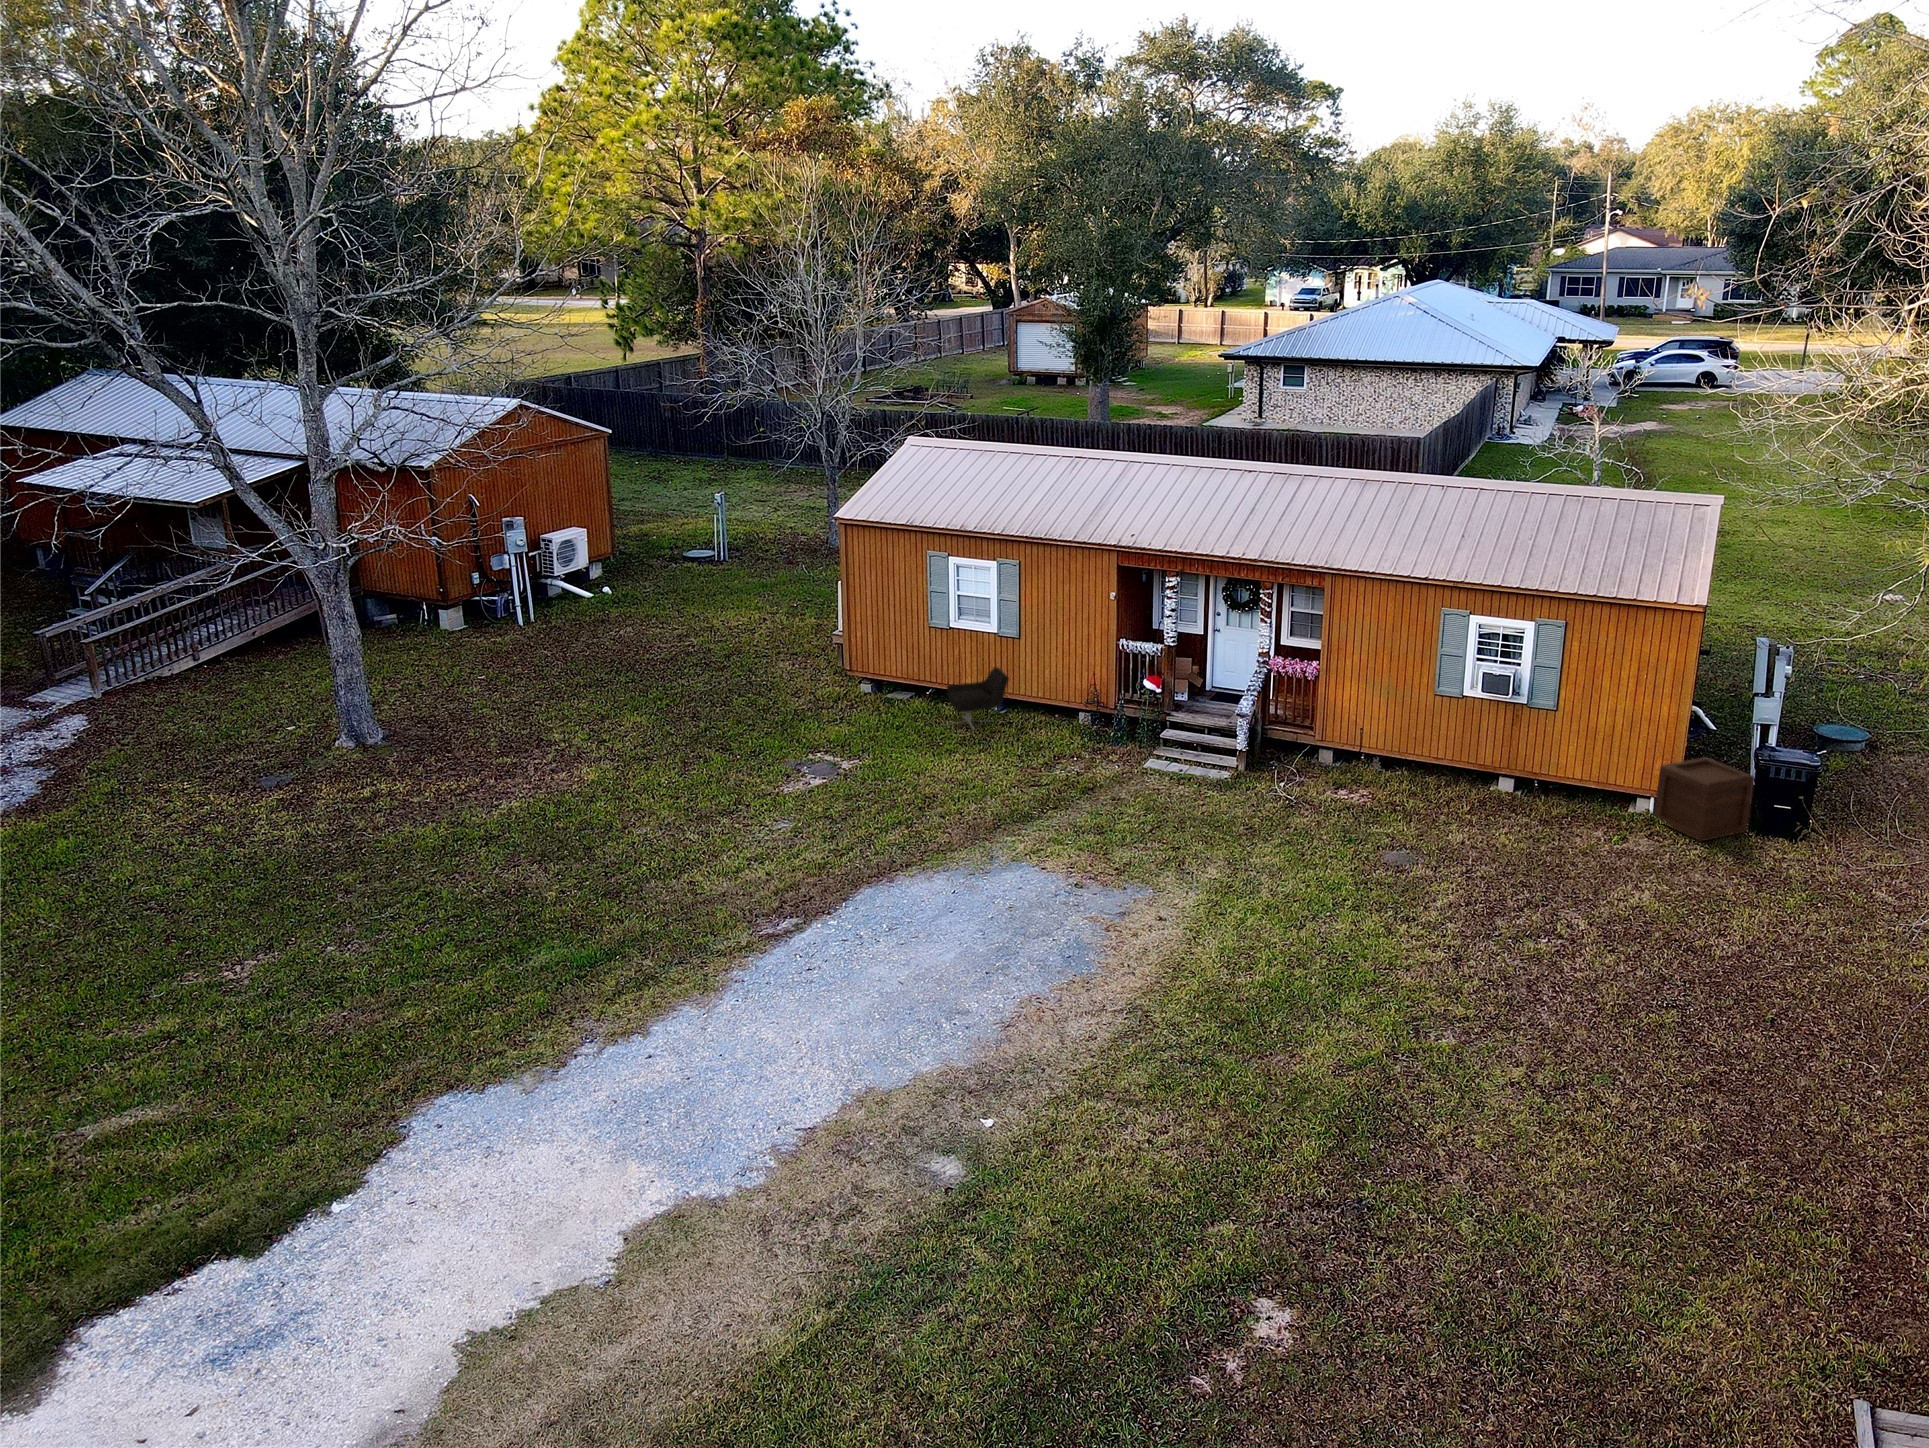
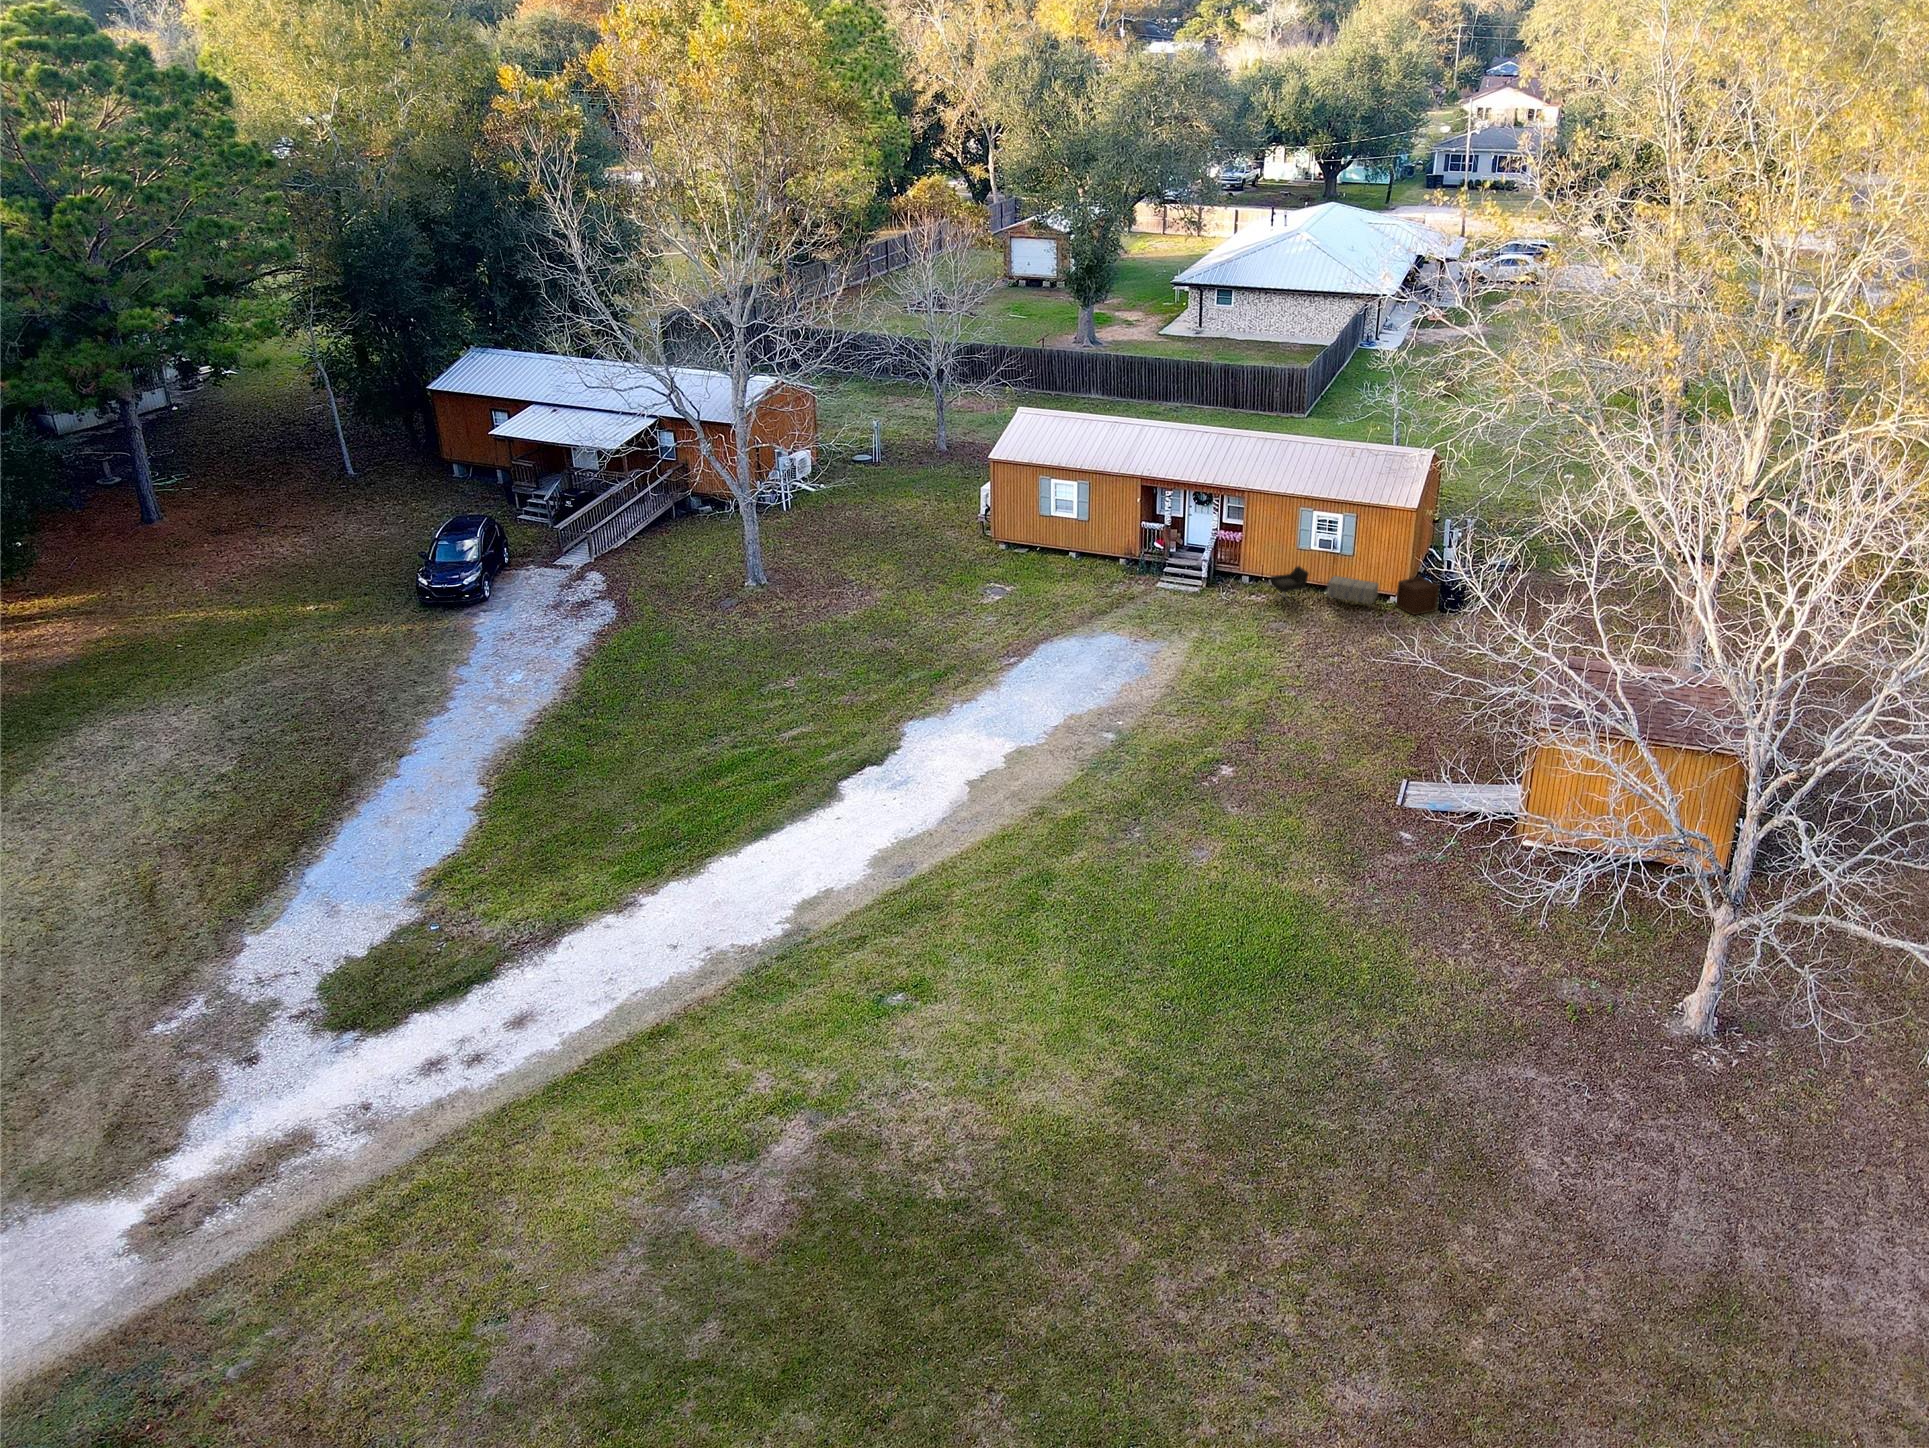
lounge chair: present [947,667,1009,730] -> present [1271,566,1309,600]
bench: none [1501,752,1615,826] -> present [1327,576,1379,609]

